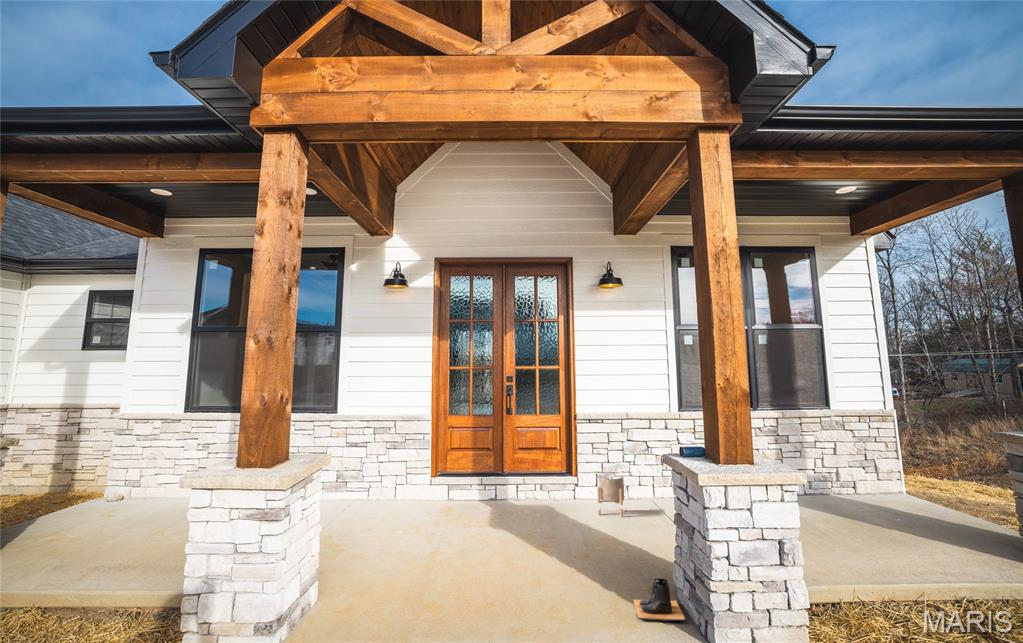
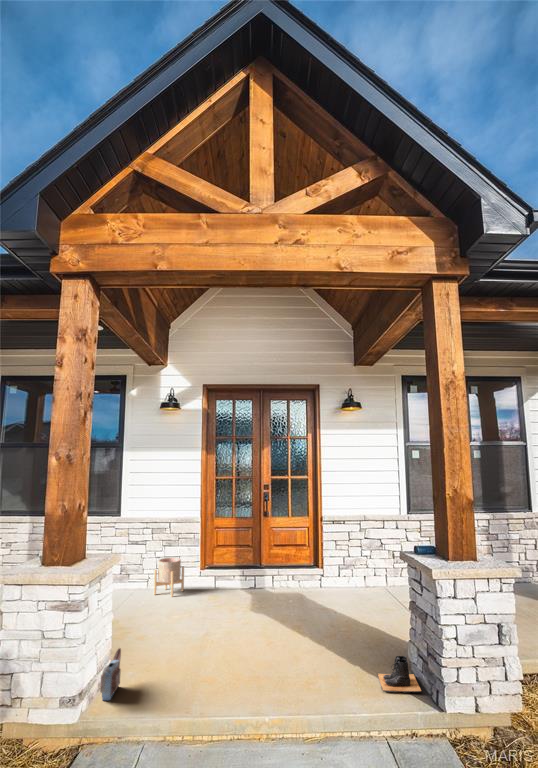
planter: present [597,476,626,517] -> present [154,558,184,597]
watering can: none [301,562,332,621] -> present [100,648,121,700]

